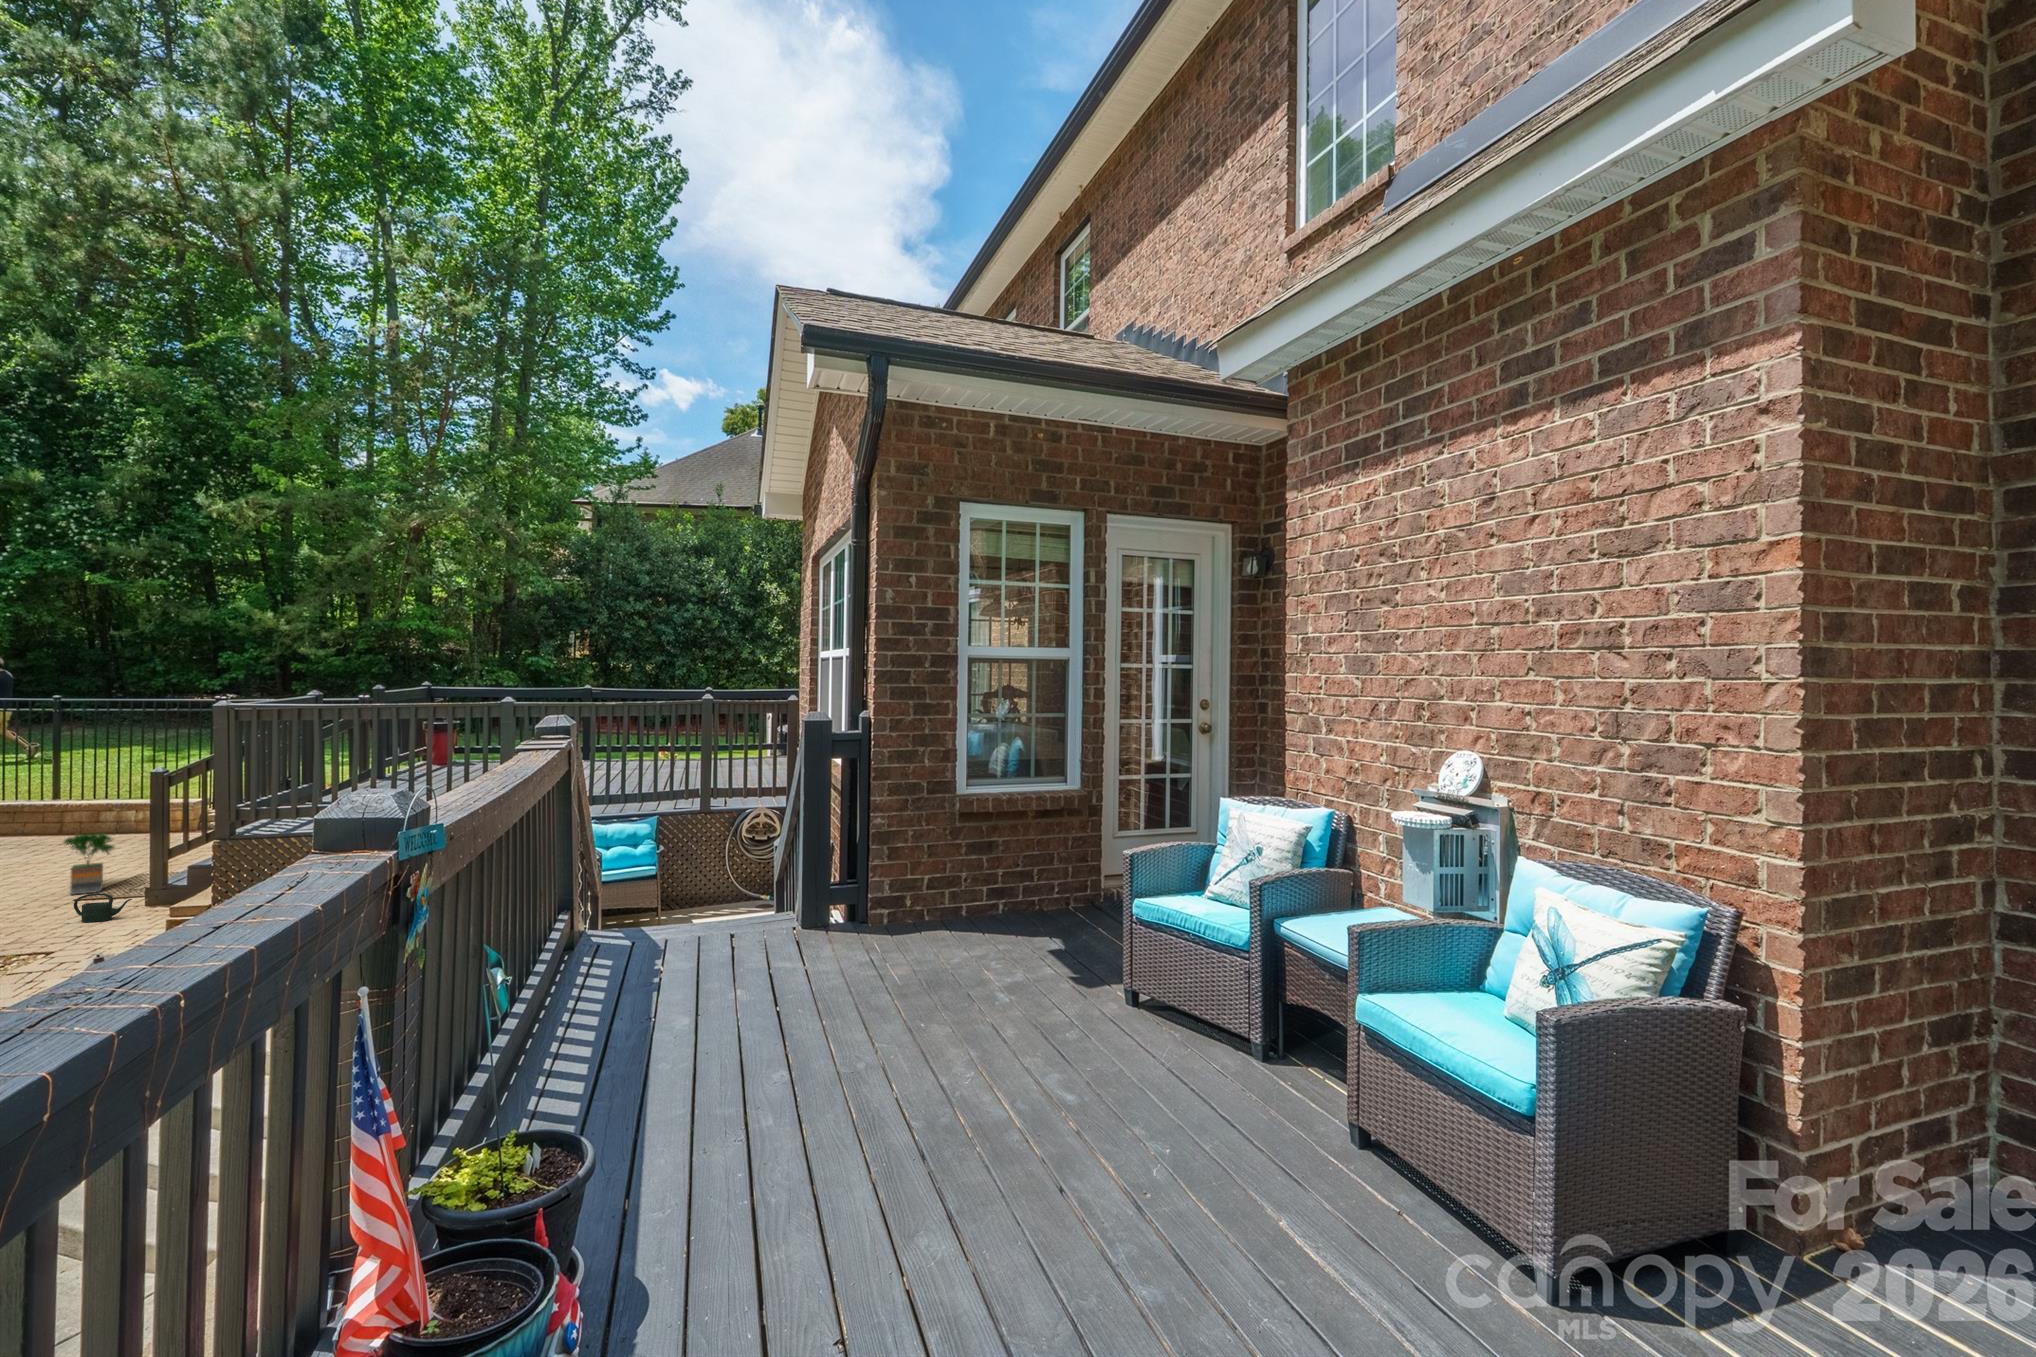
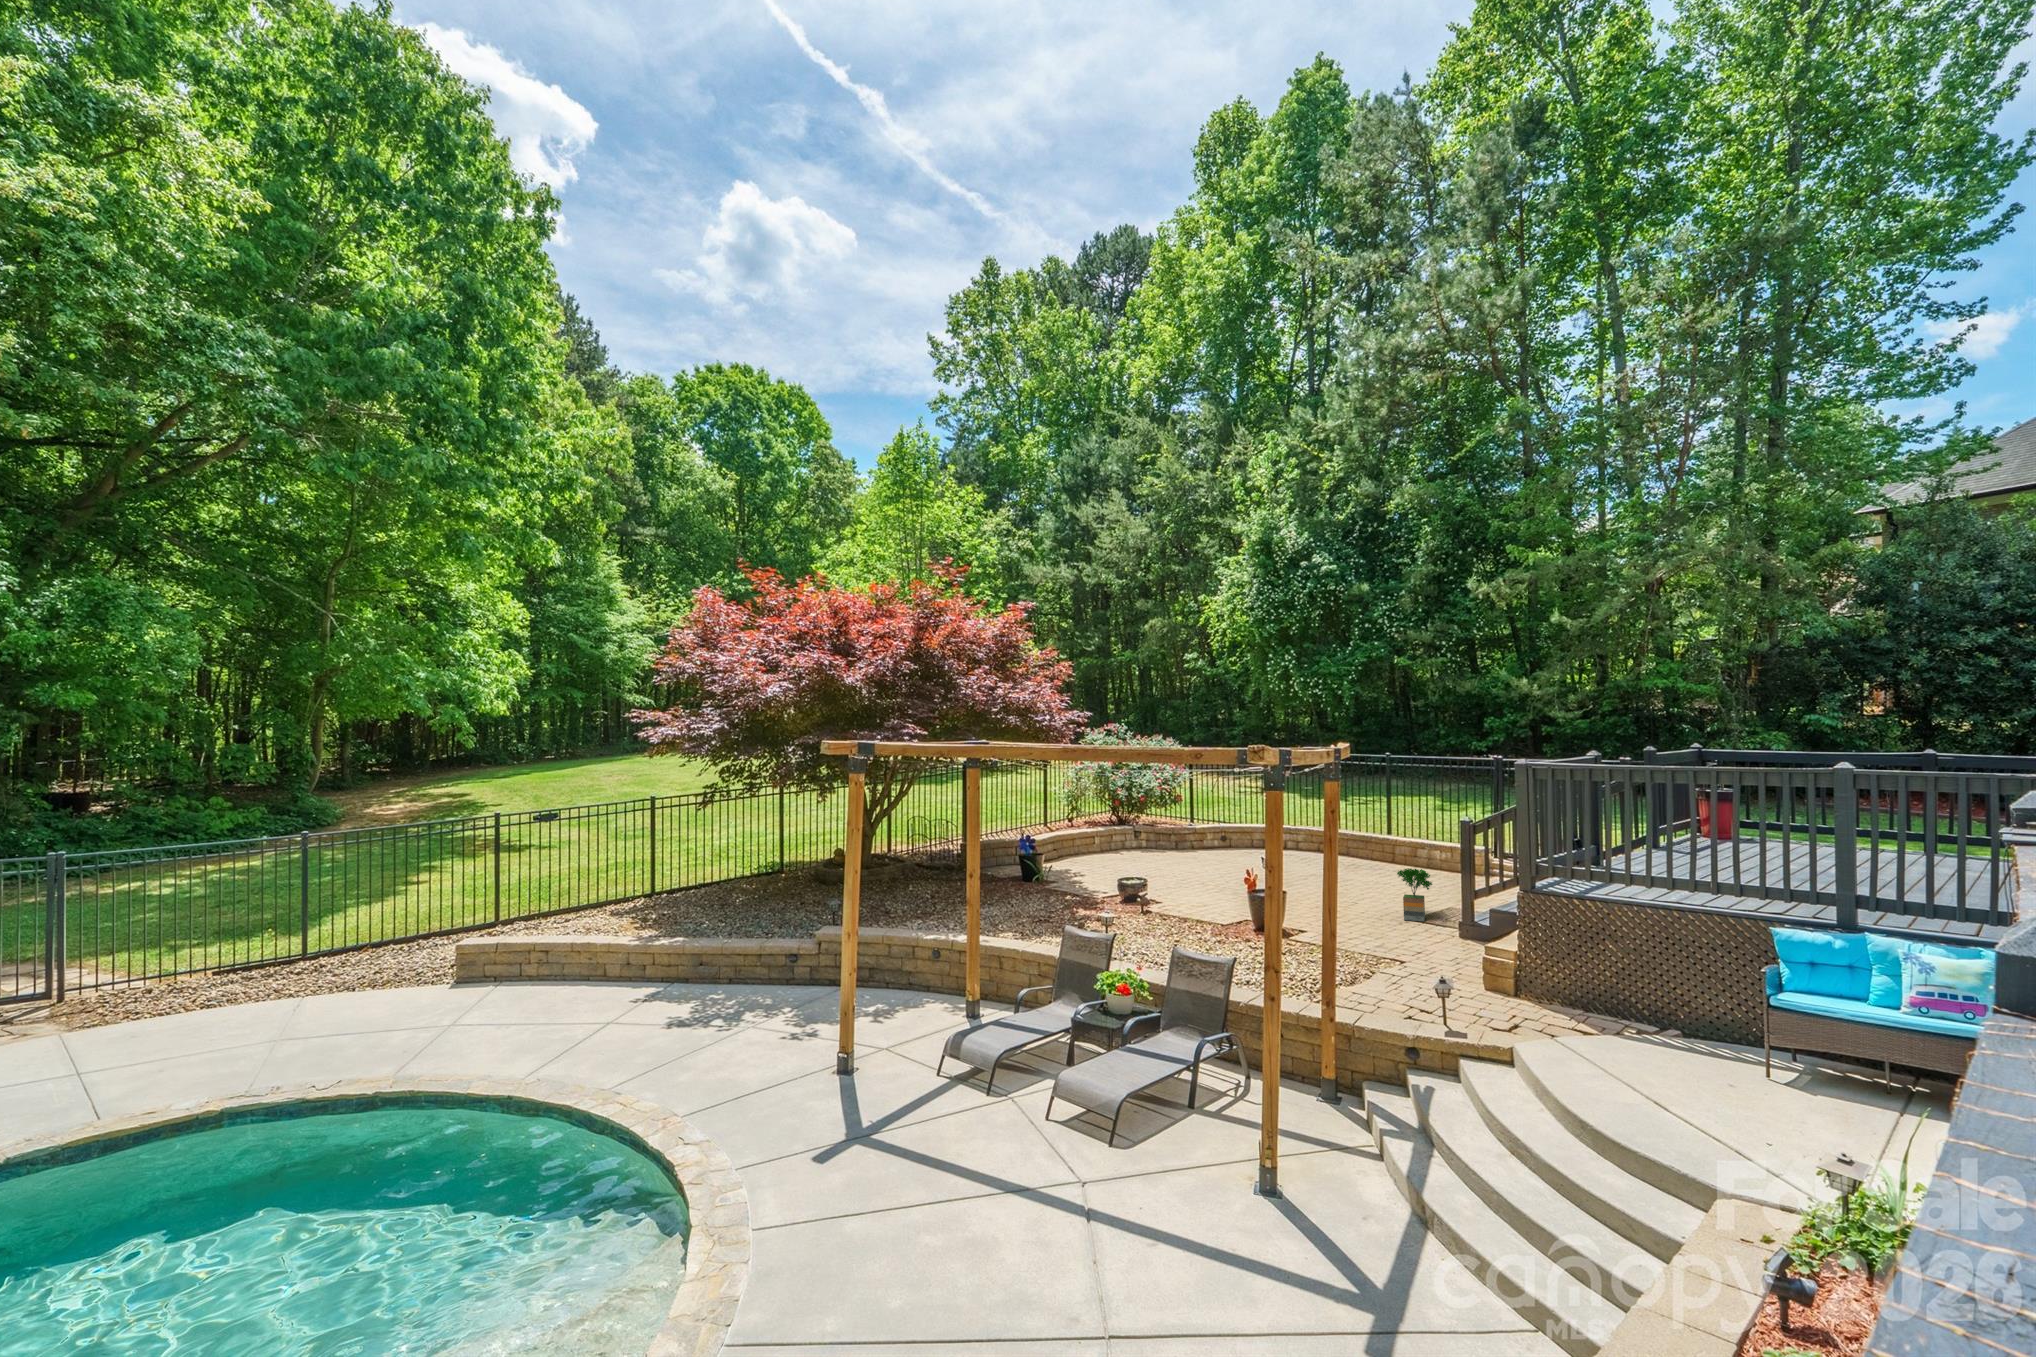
watering can: present [74,893,132,922] -> none [1408,924,1449,950]

